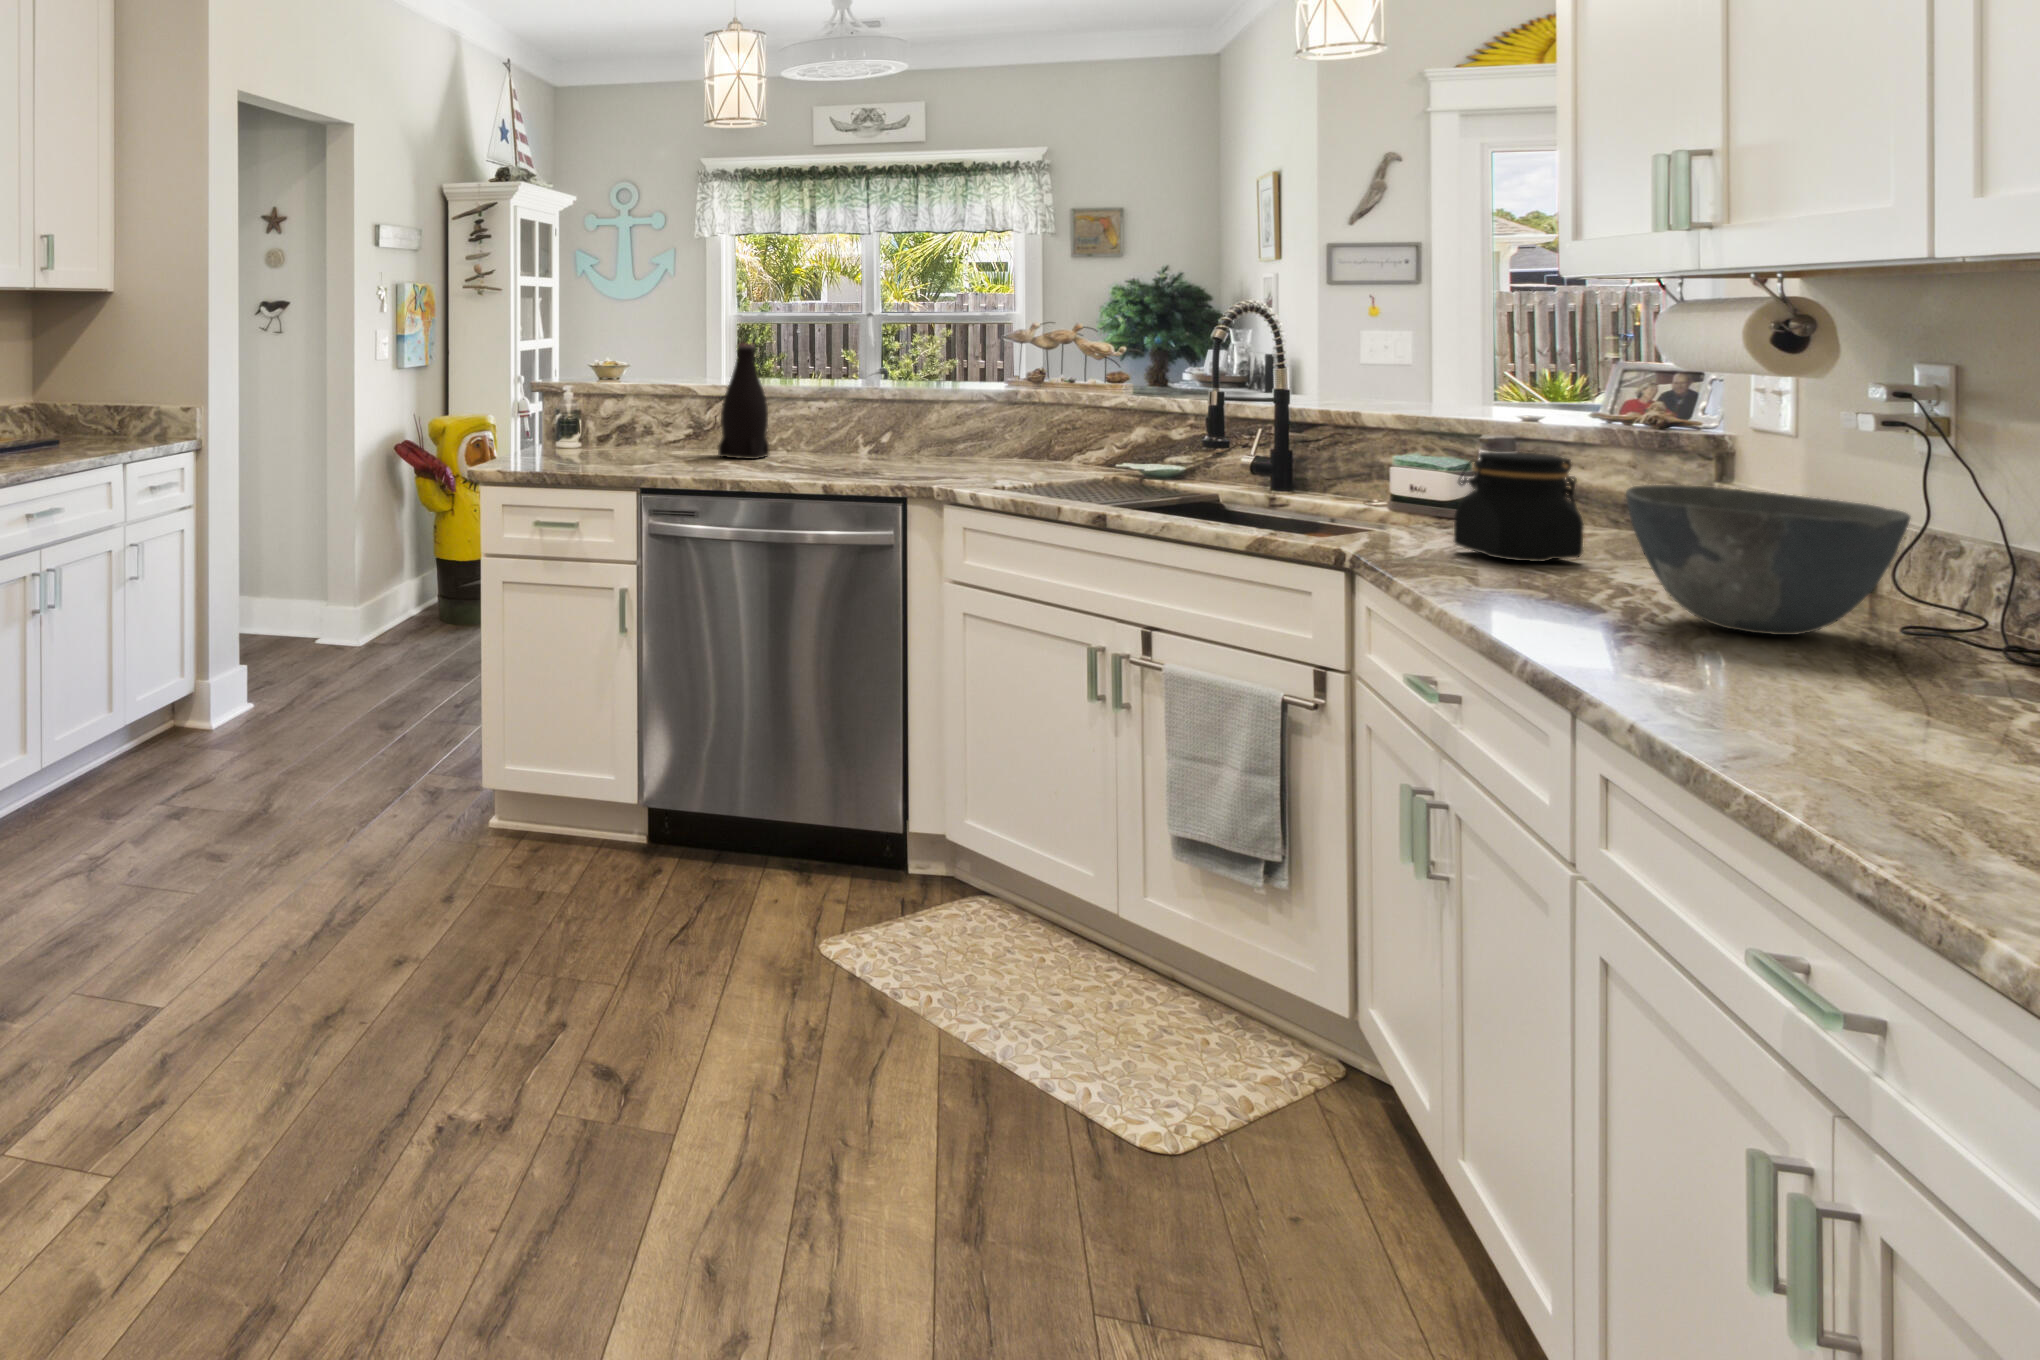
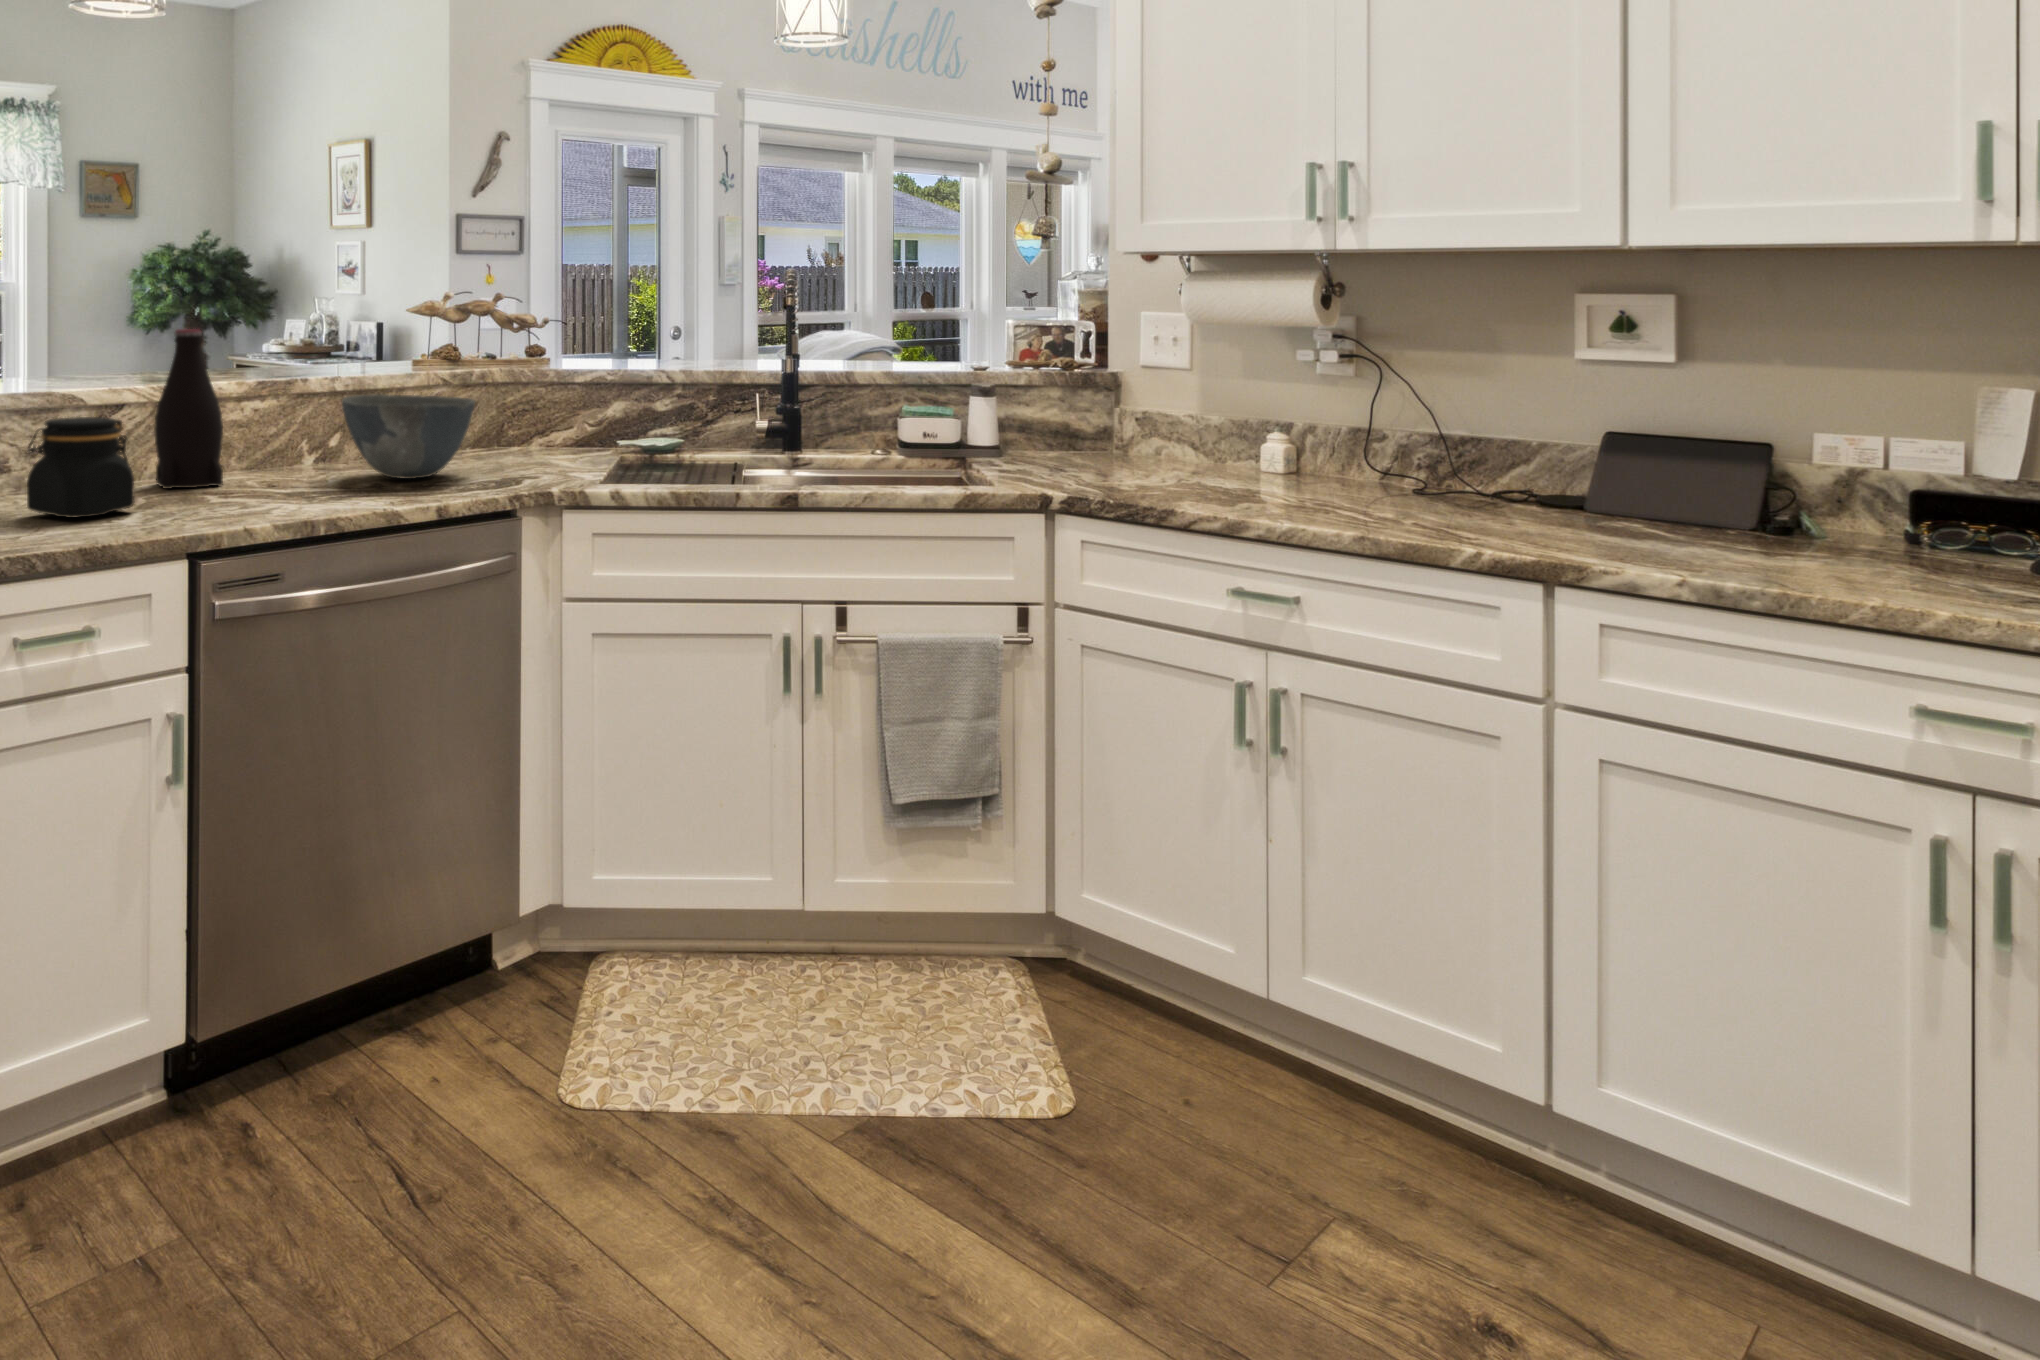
jar: present [1454,451,1584,562] -> present [27,417,134,518]
bowl: present [1626,485,1910,635] -> present [342,394,475,479]

